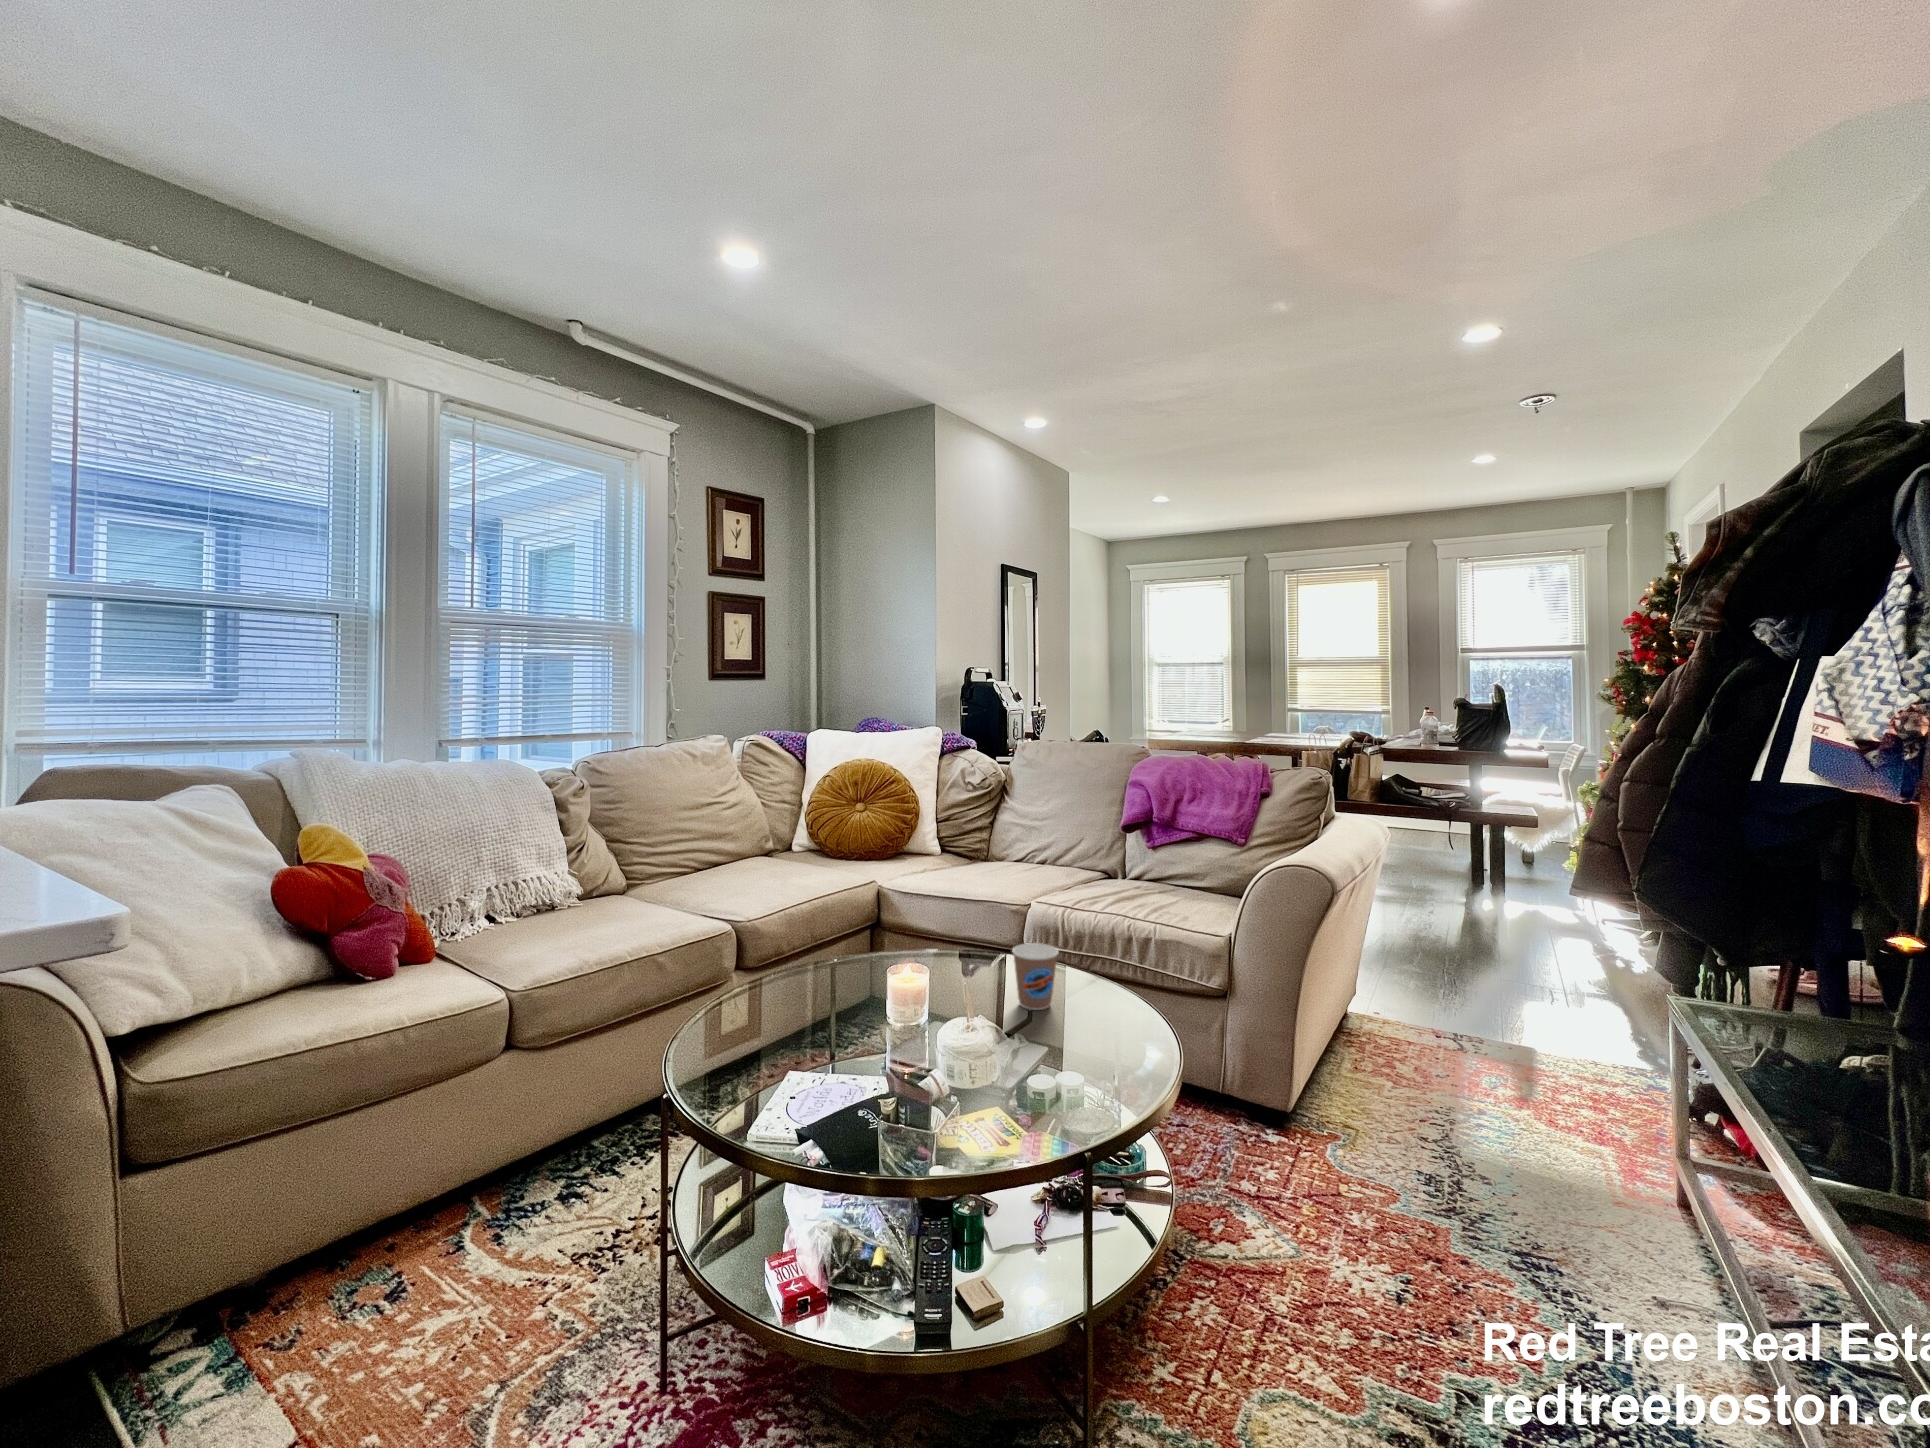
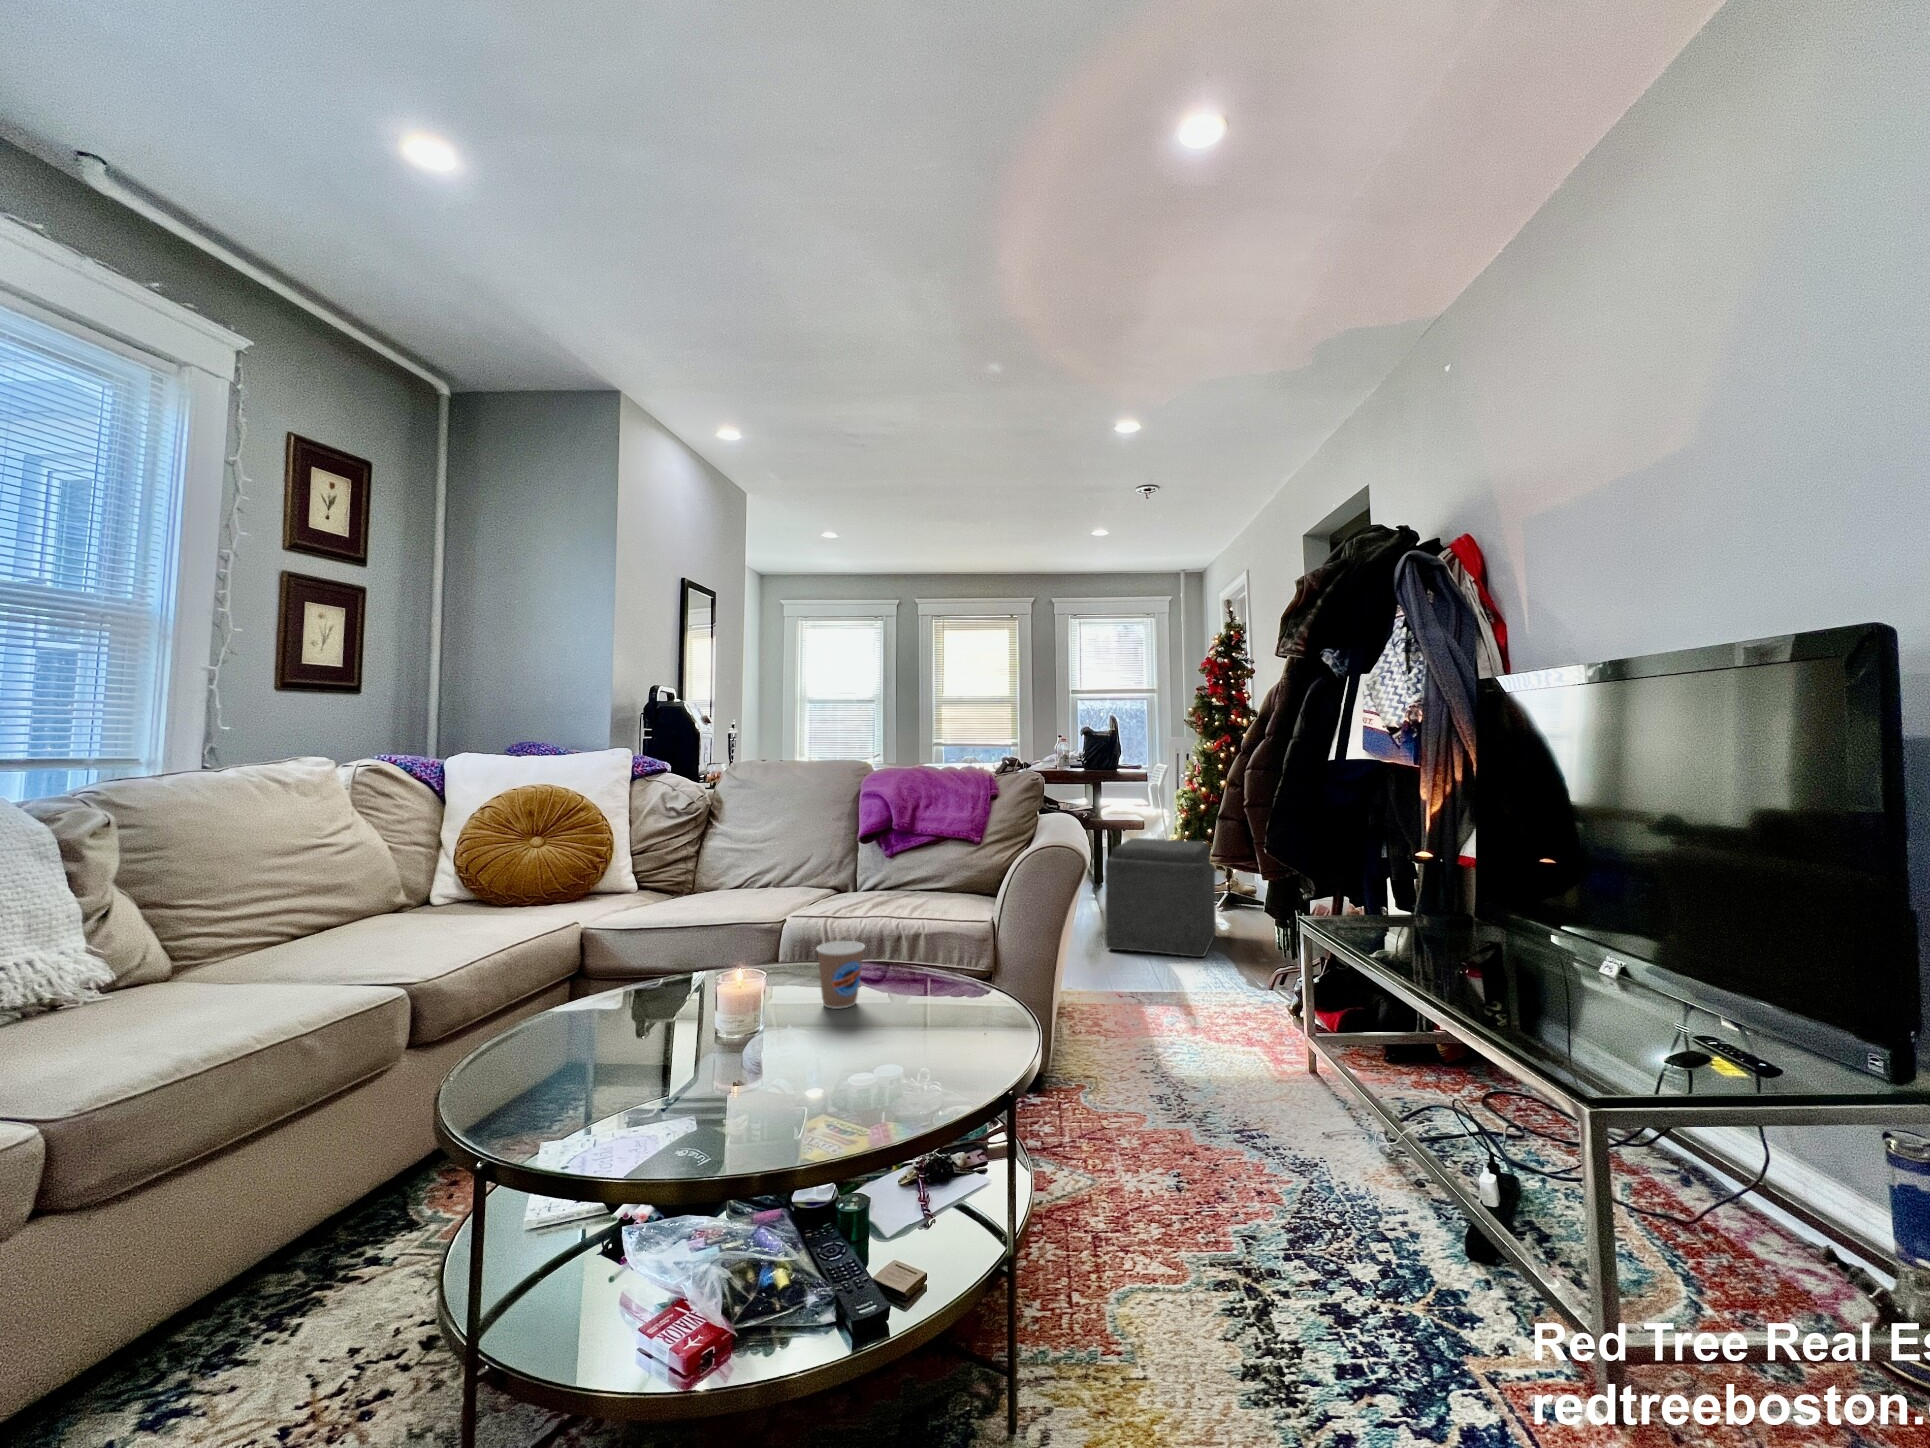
ottoman: none [1445,844,1617,1006] -> present [1105,838,1216,957]

